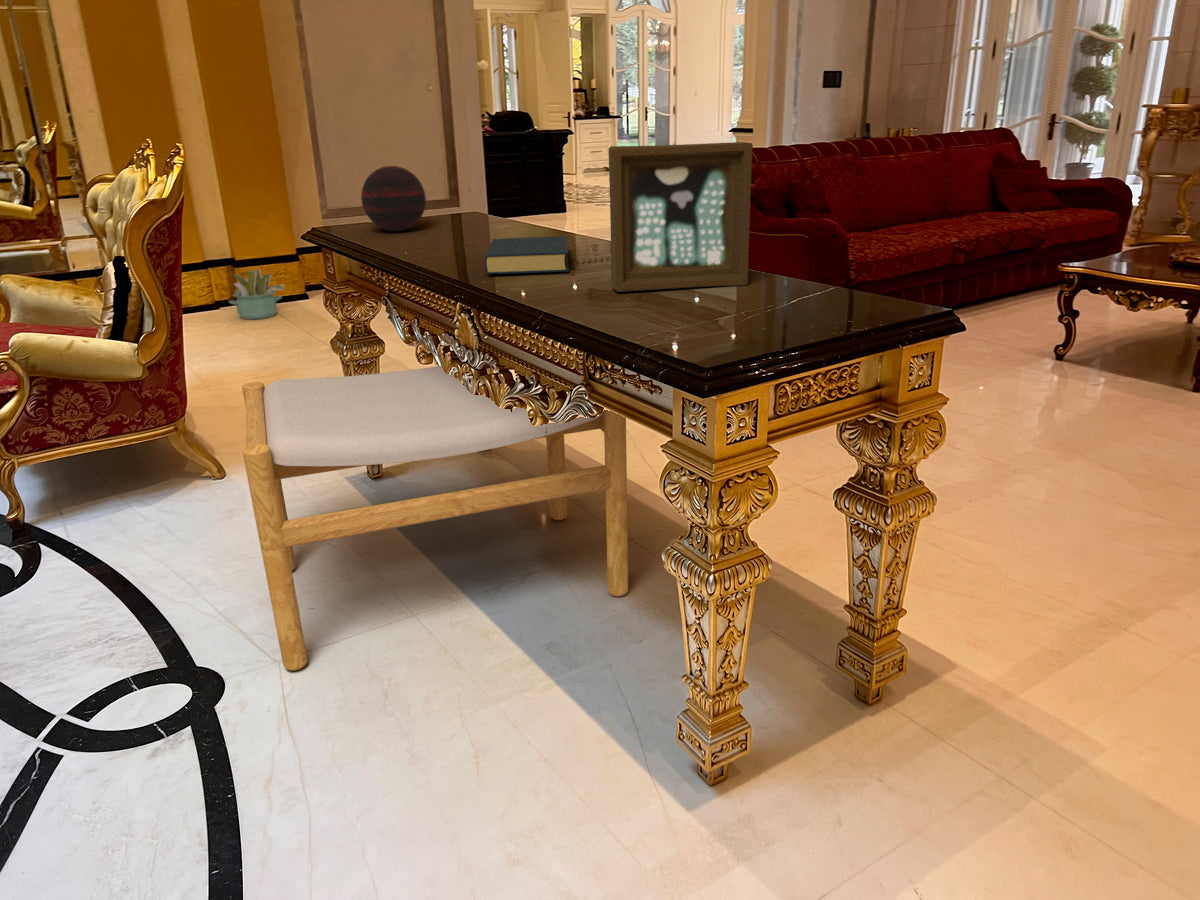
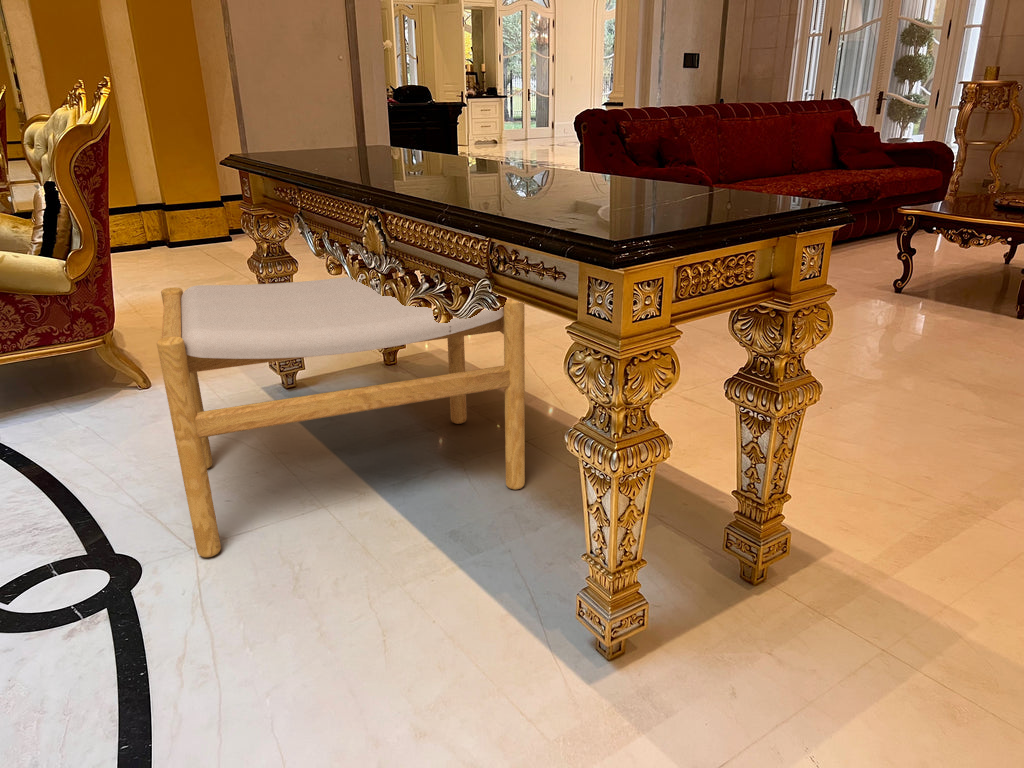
picture frame: present [609,142,753,292] -> none [512,50,649,192]
decorative orb: present [361,166,426,231] -> none [277,95,337,156]
hardback book: present [484,236,569,274] -> none [392,154,472,181]
decorative plant: present [229,270,284,319] -> none [160,213,211,257]

